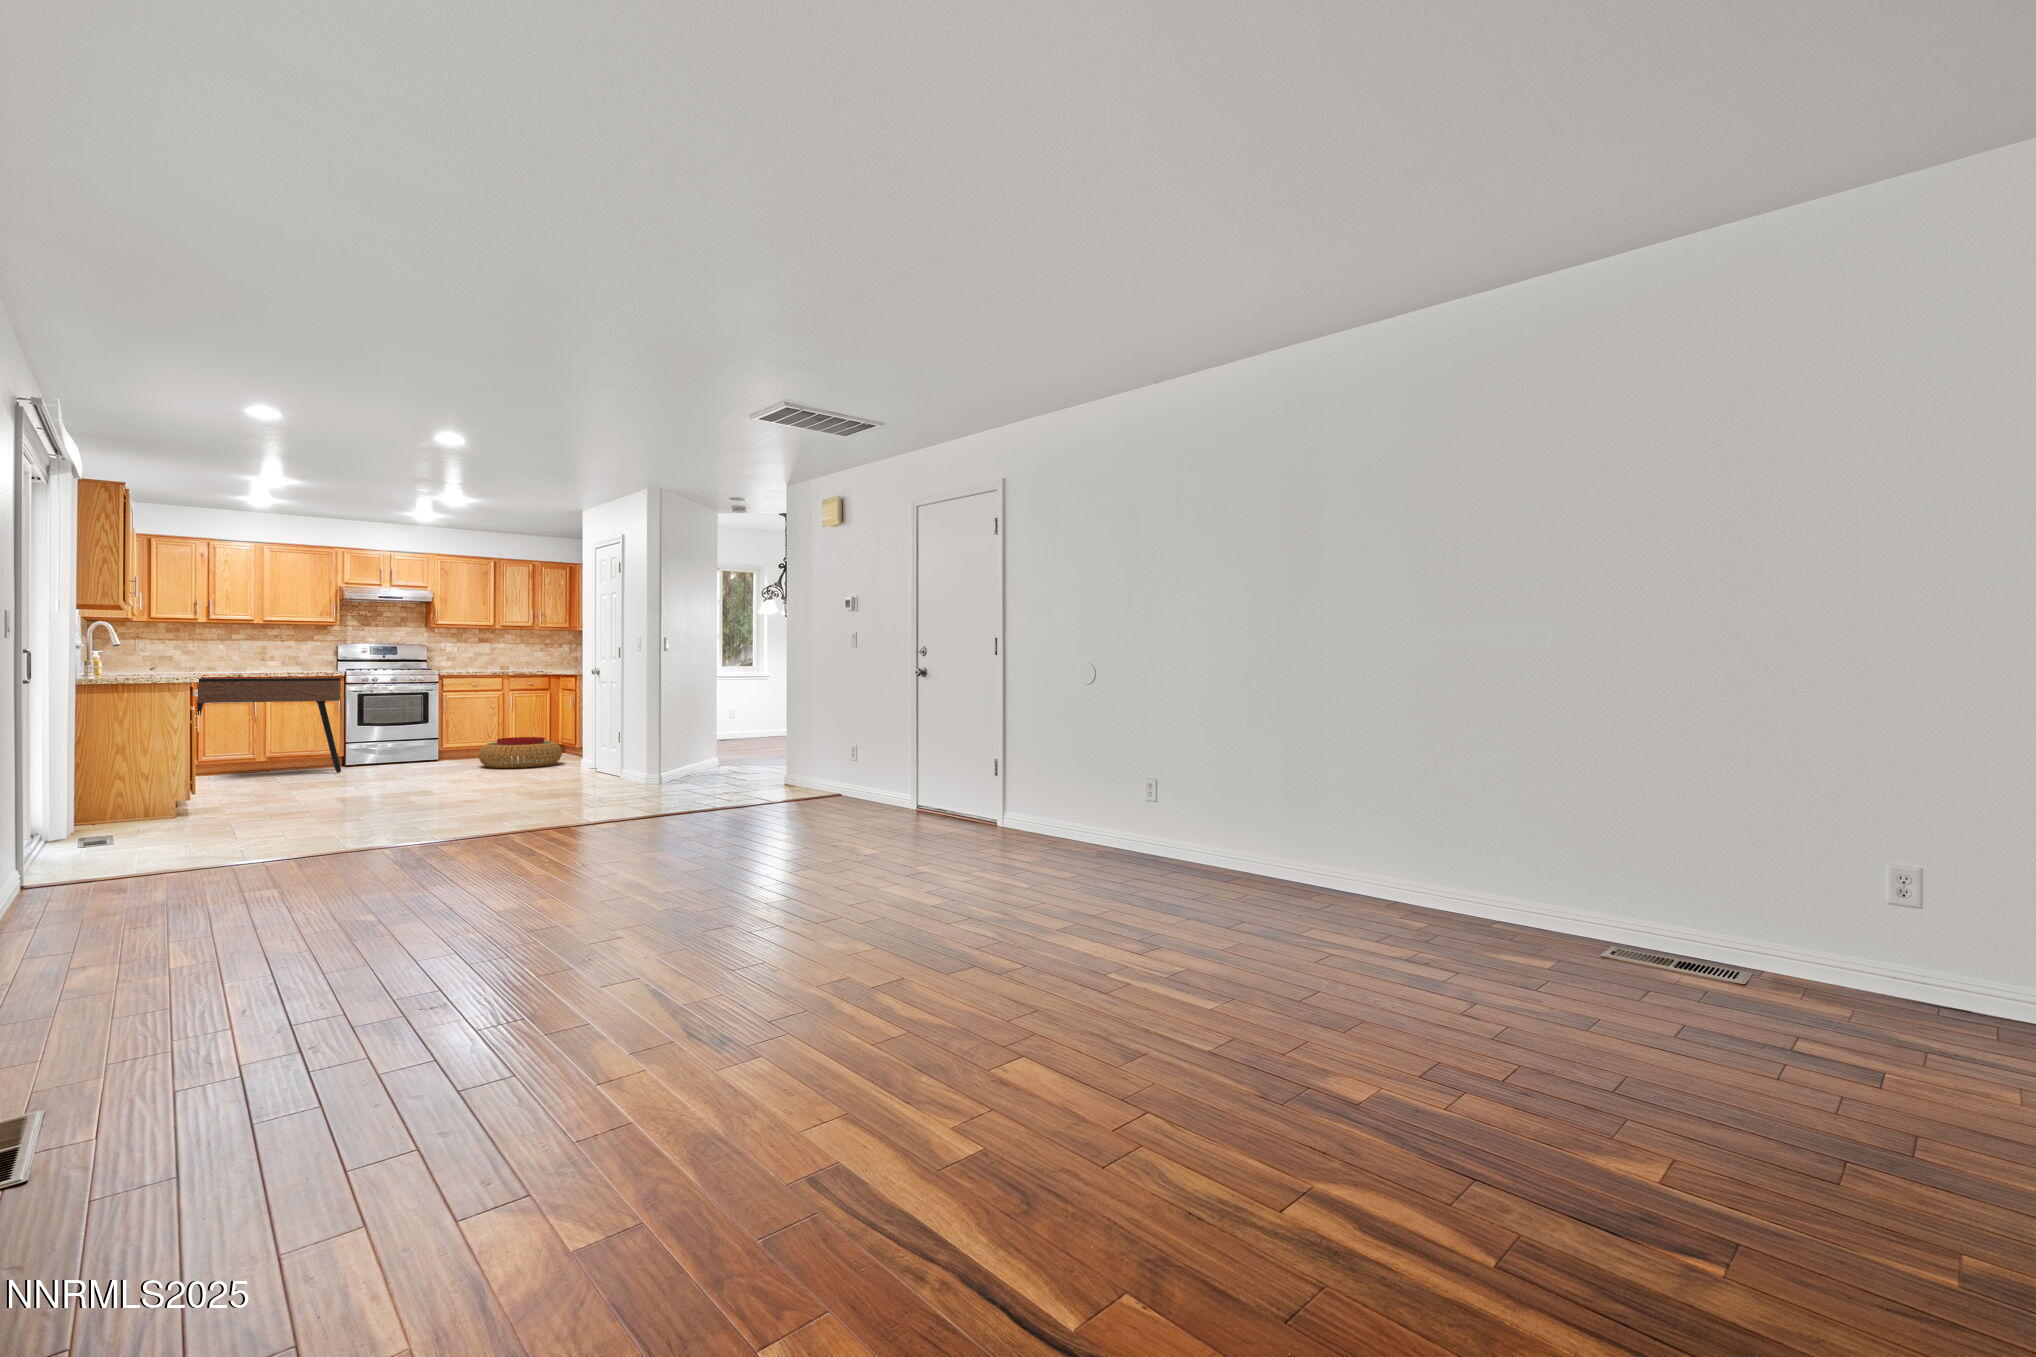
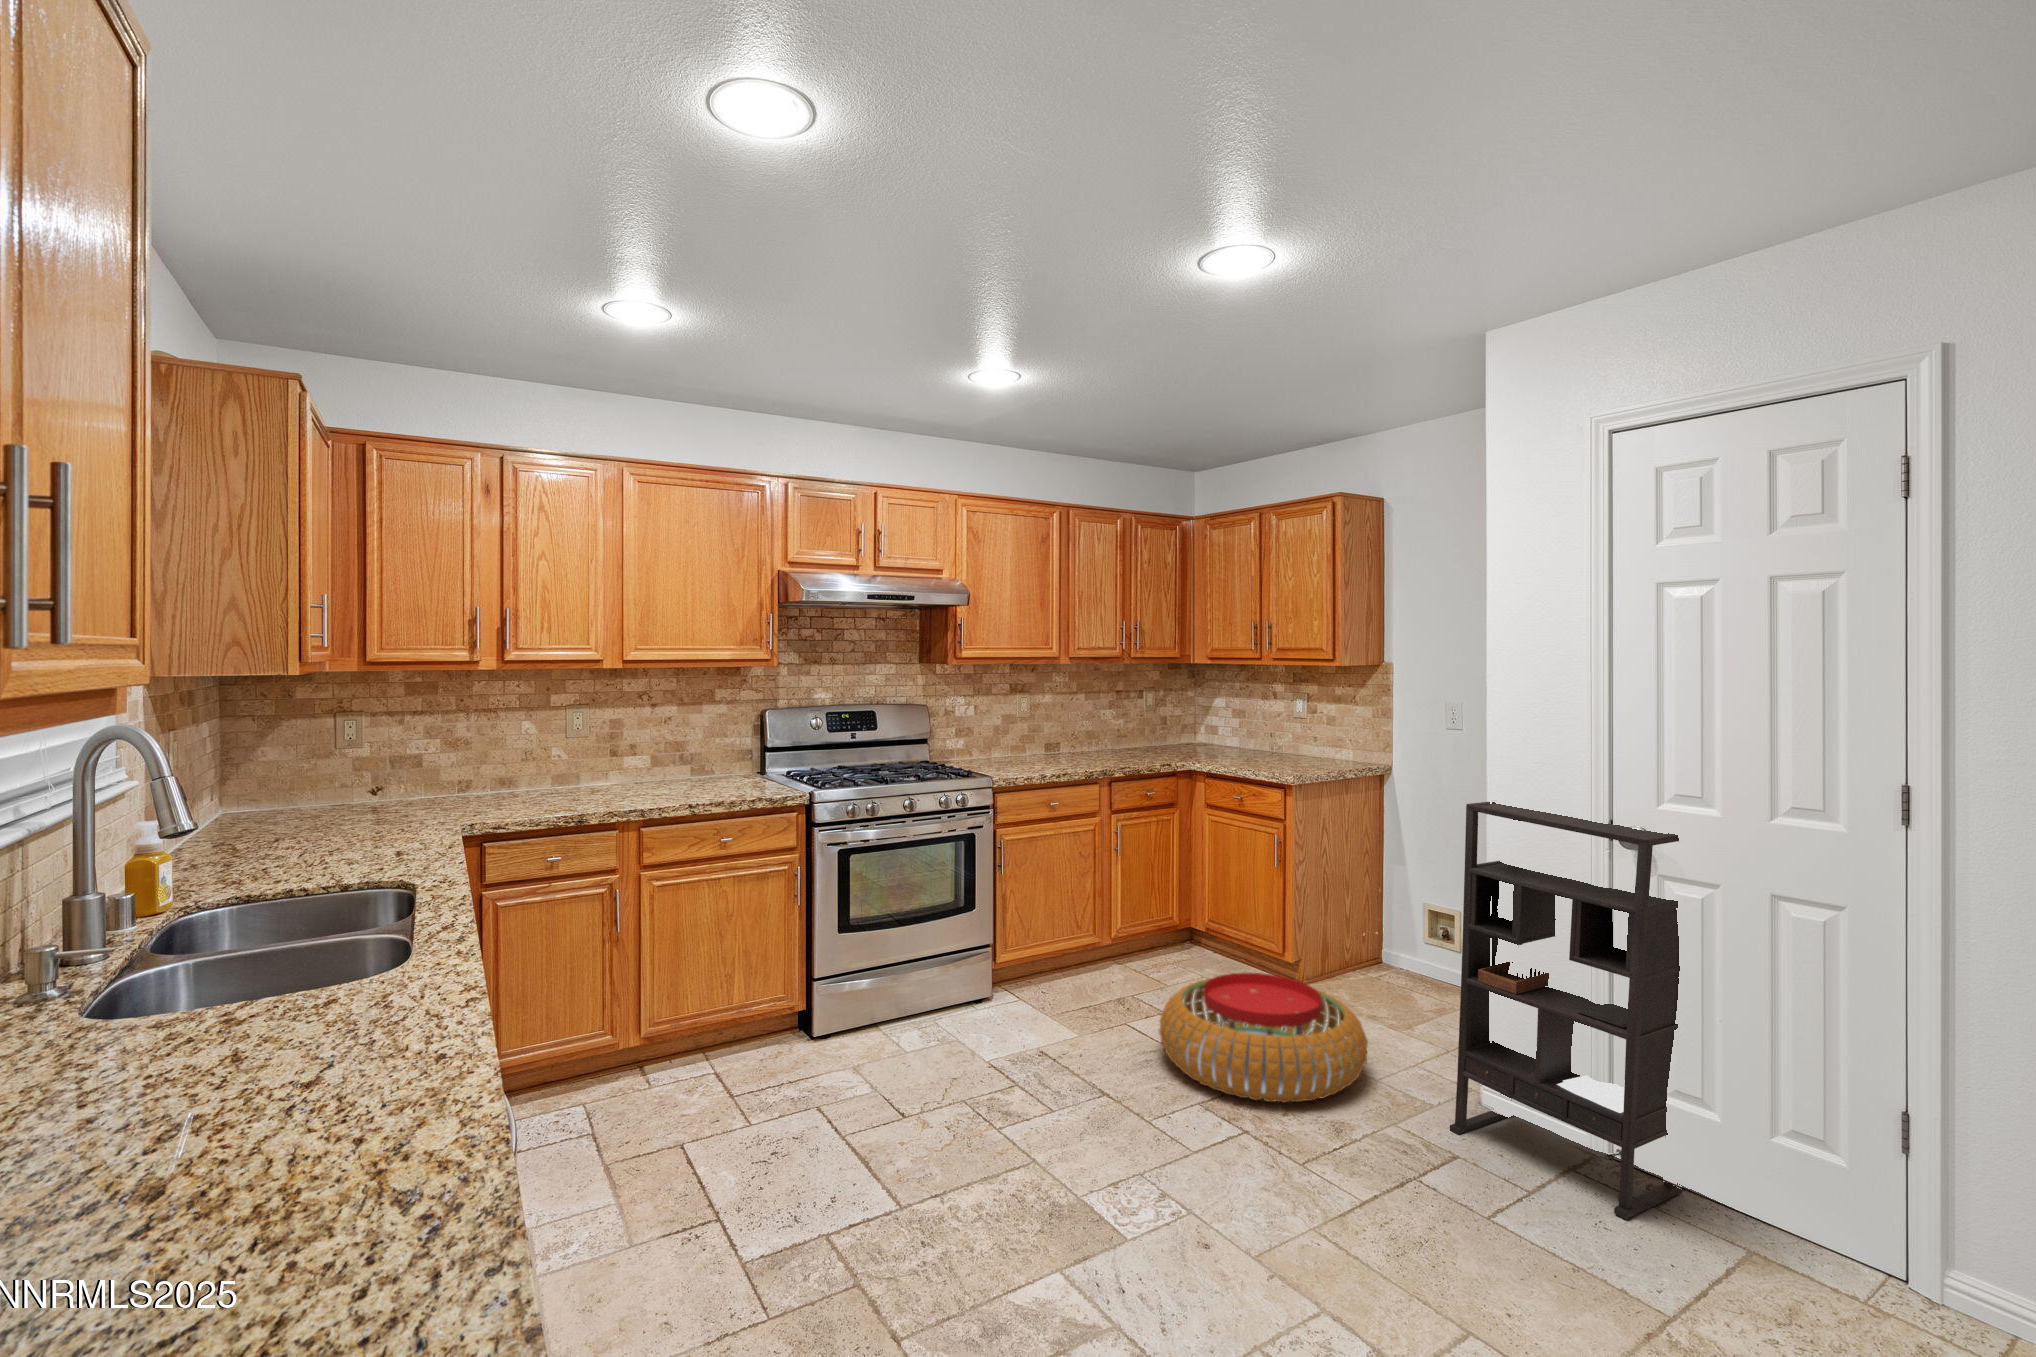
bookshelf: none [559,661,605,775] -> present [1450,802,1682,1219]
console table: present [198,678,341,773] -> none [437,826,858,1217]

